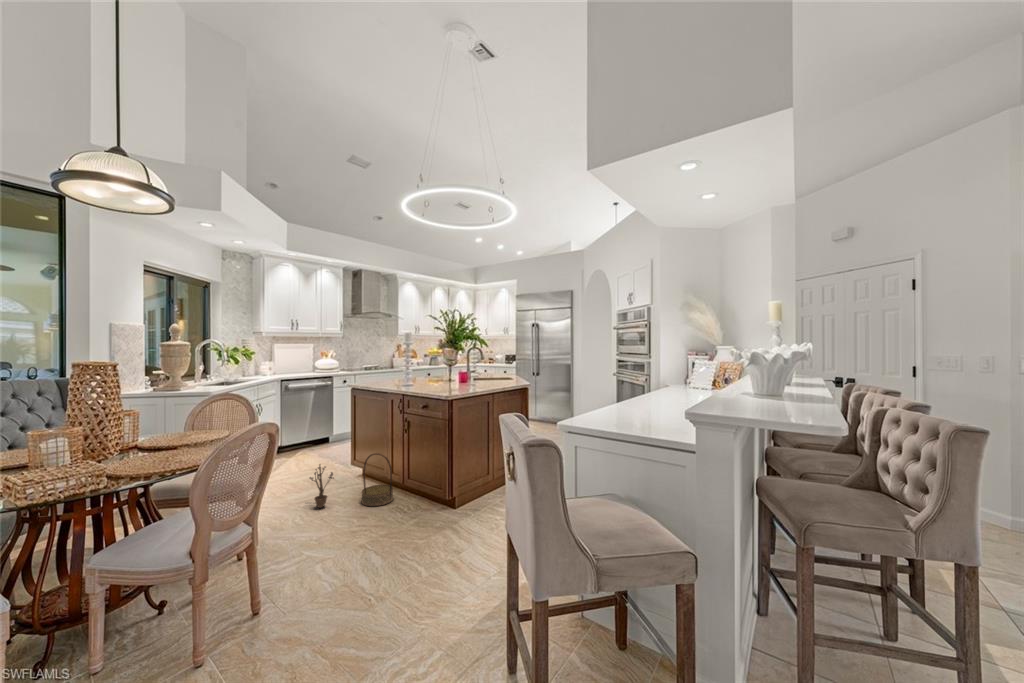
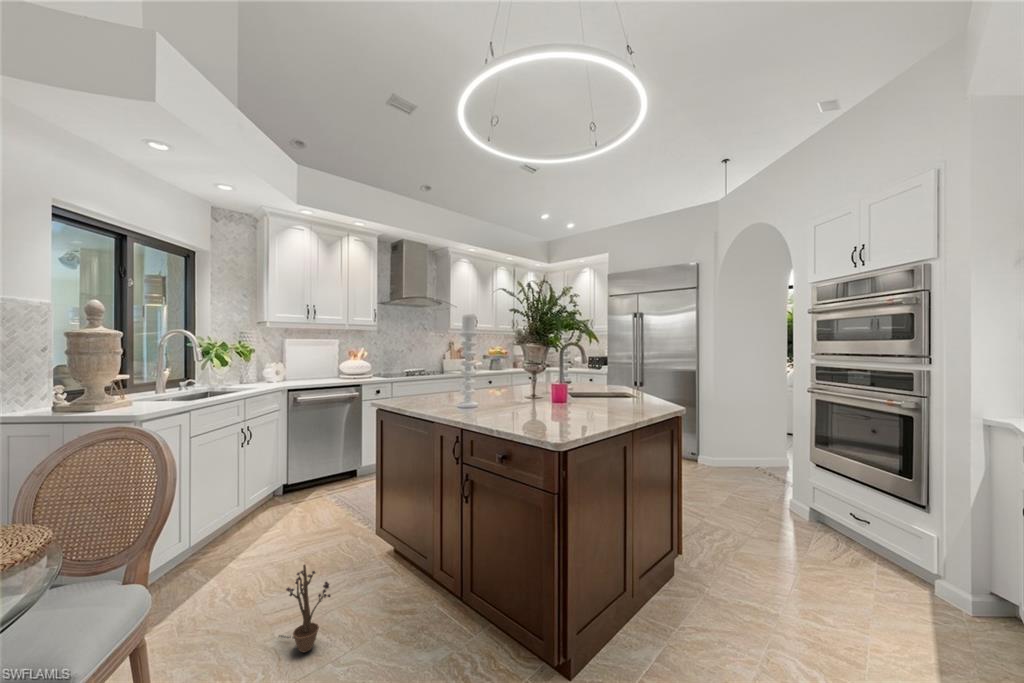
basket: present [362,453,393,506] -> none [383,542,443,655]

